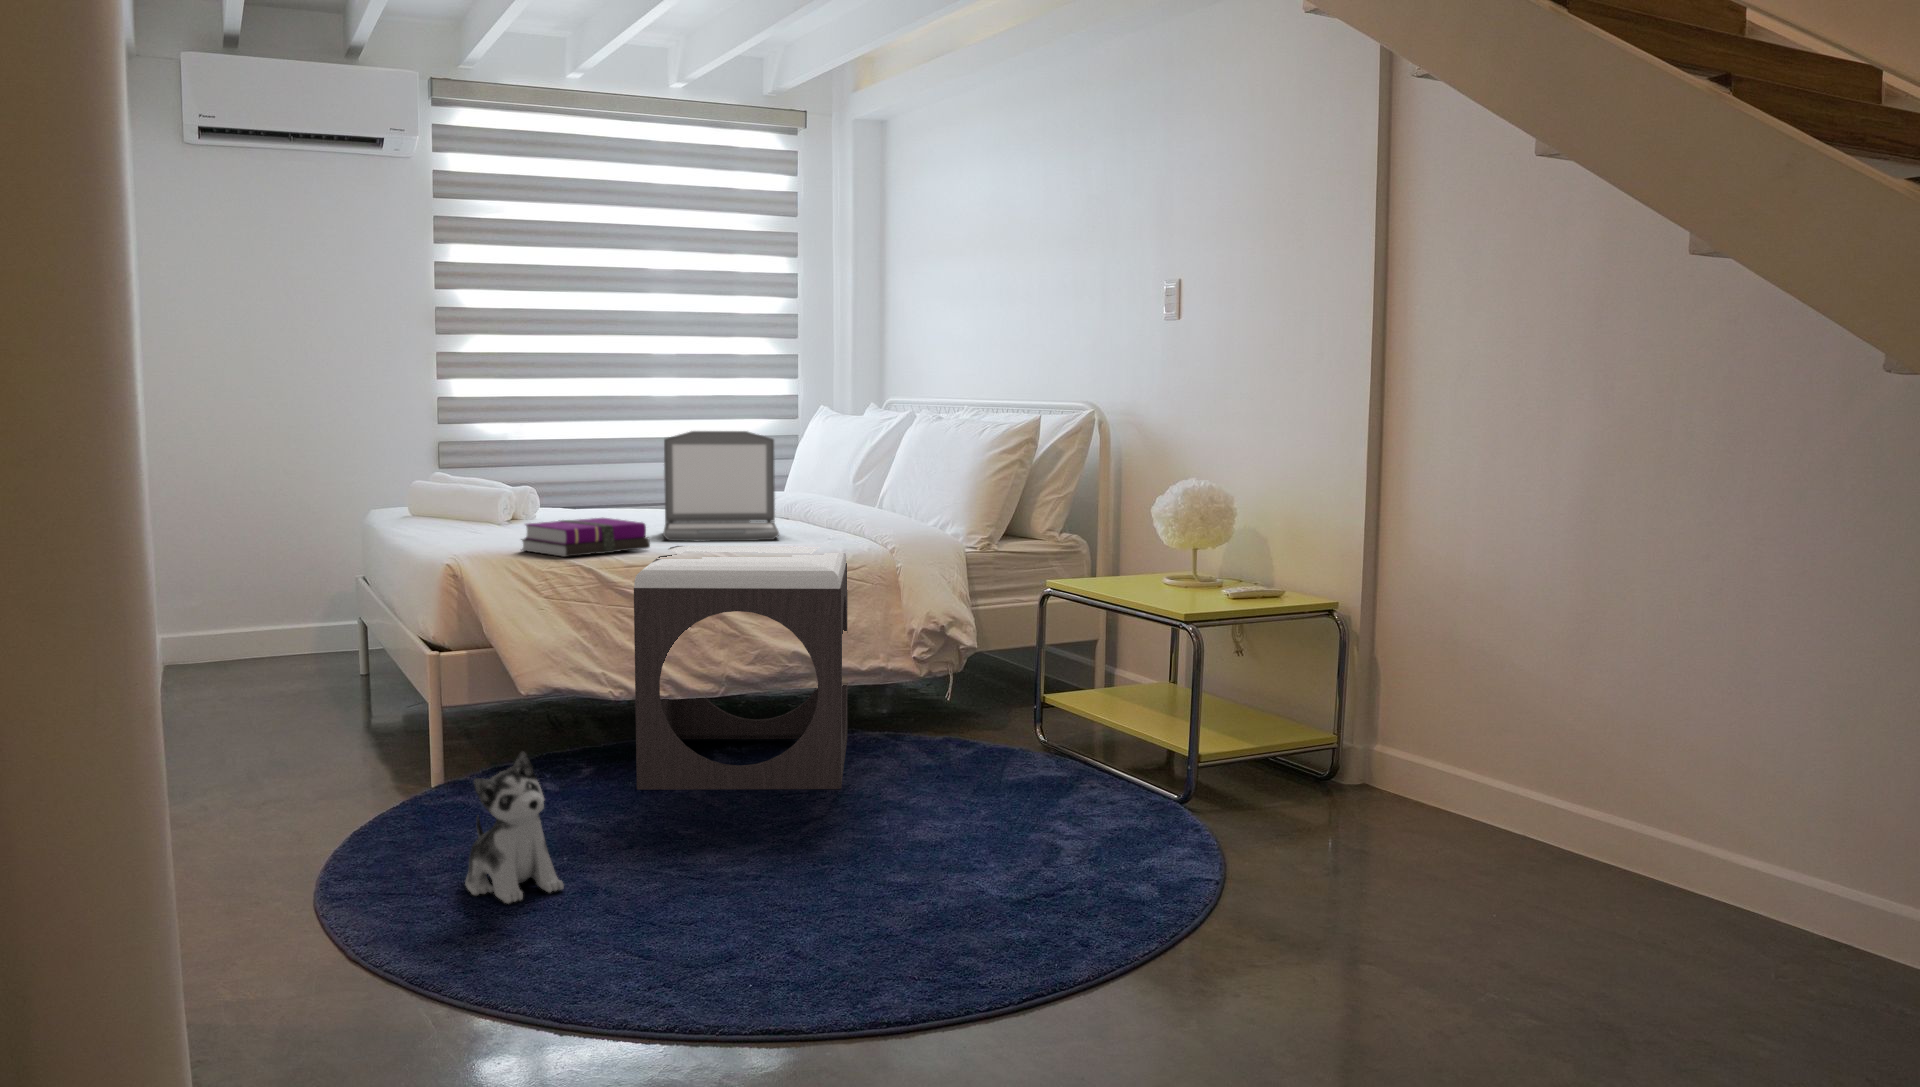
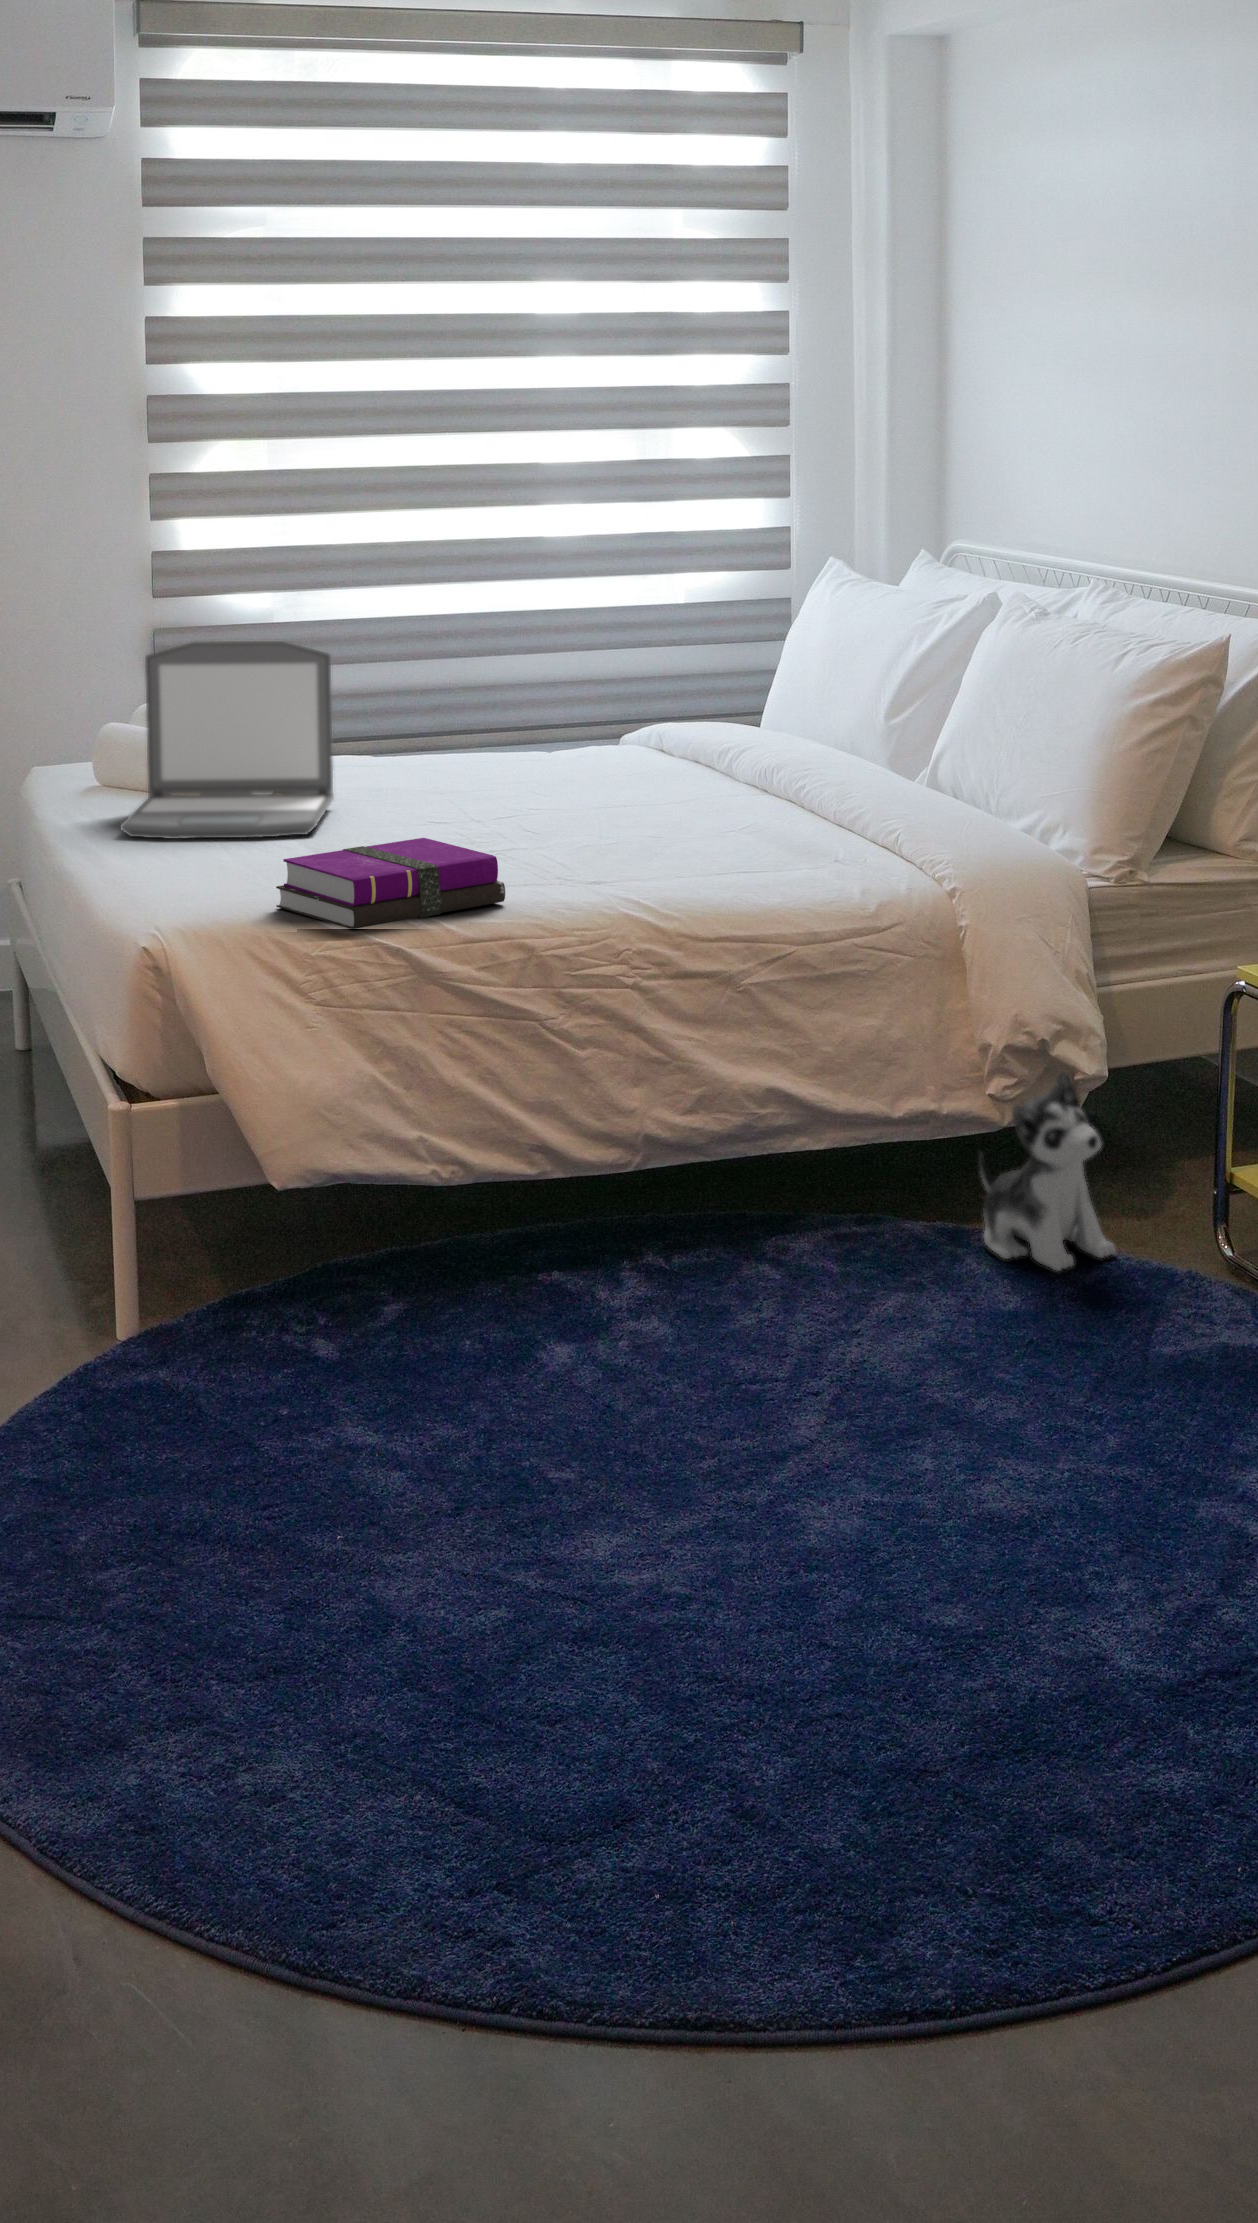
laptop: present [663,431,779,541] -> present [120,641,334,839]
footstool: present [634,546,848,790] -> none [472,890,864,1373]
plush toy: present [465,752,564,903] -> present [980,1072,1115,1271]

